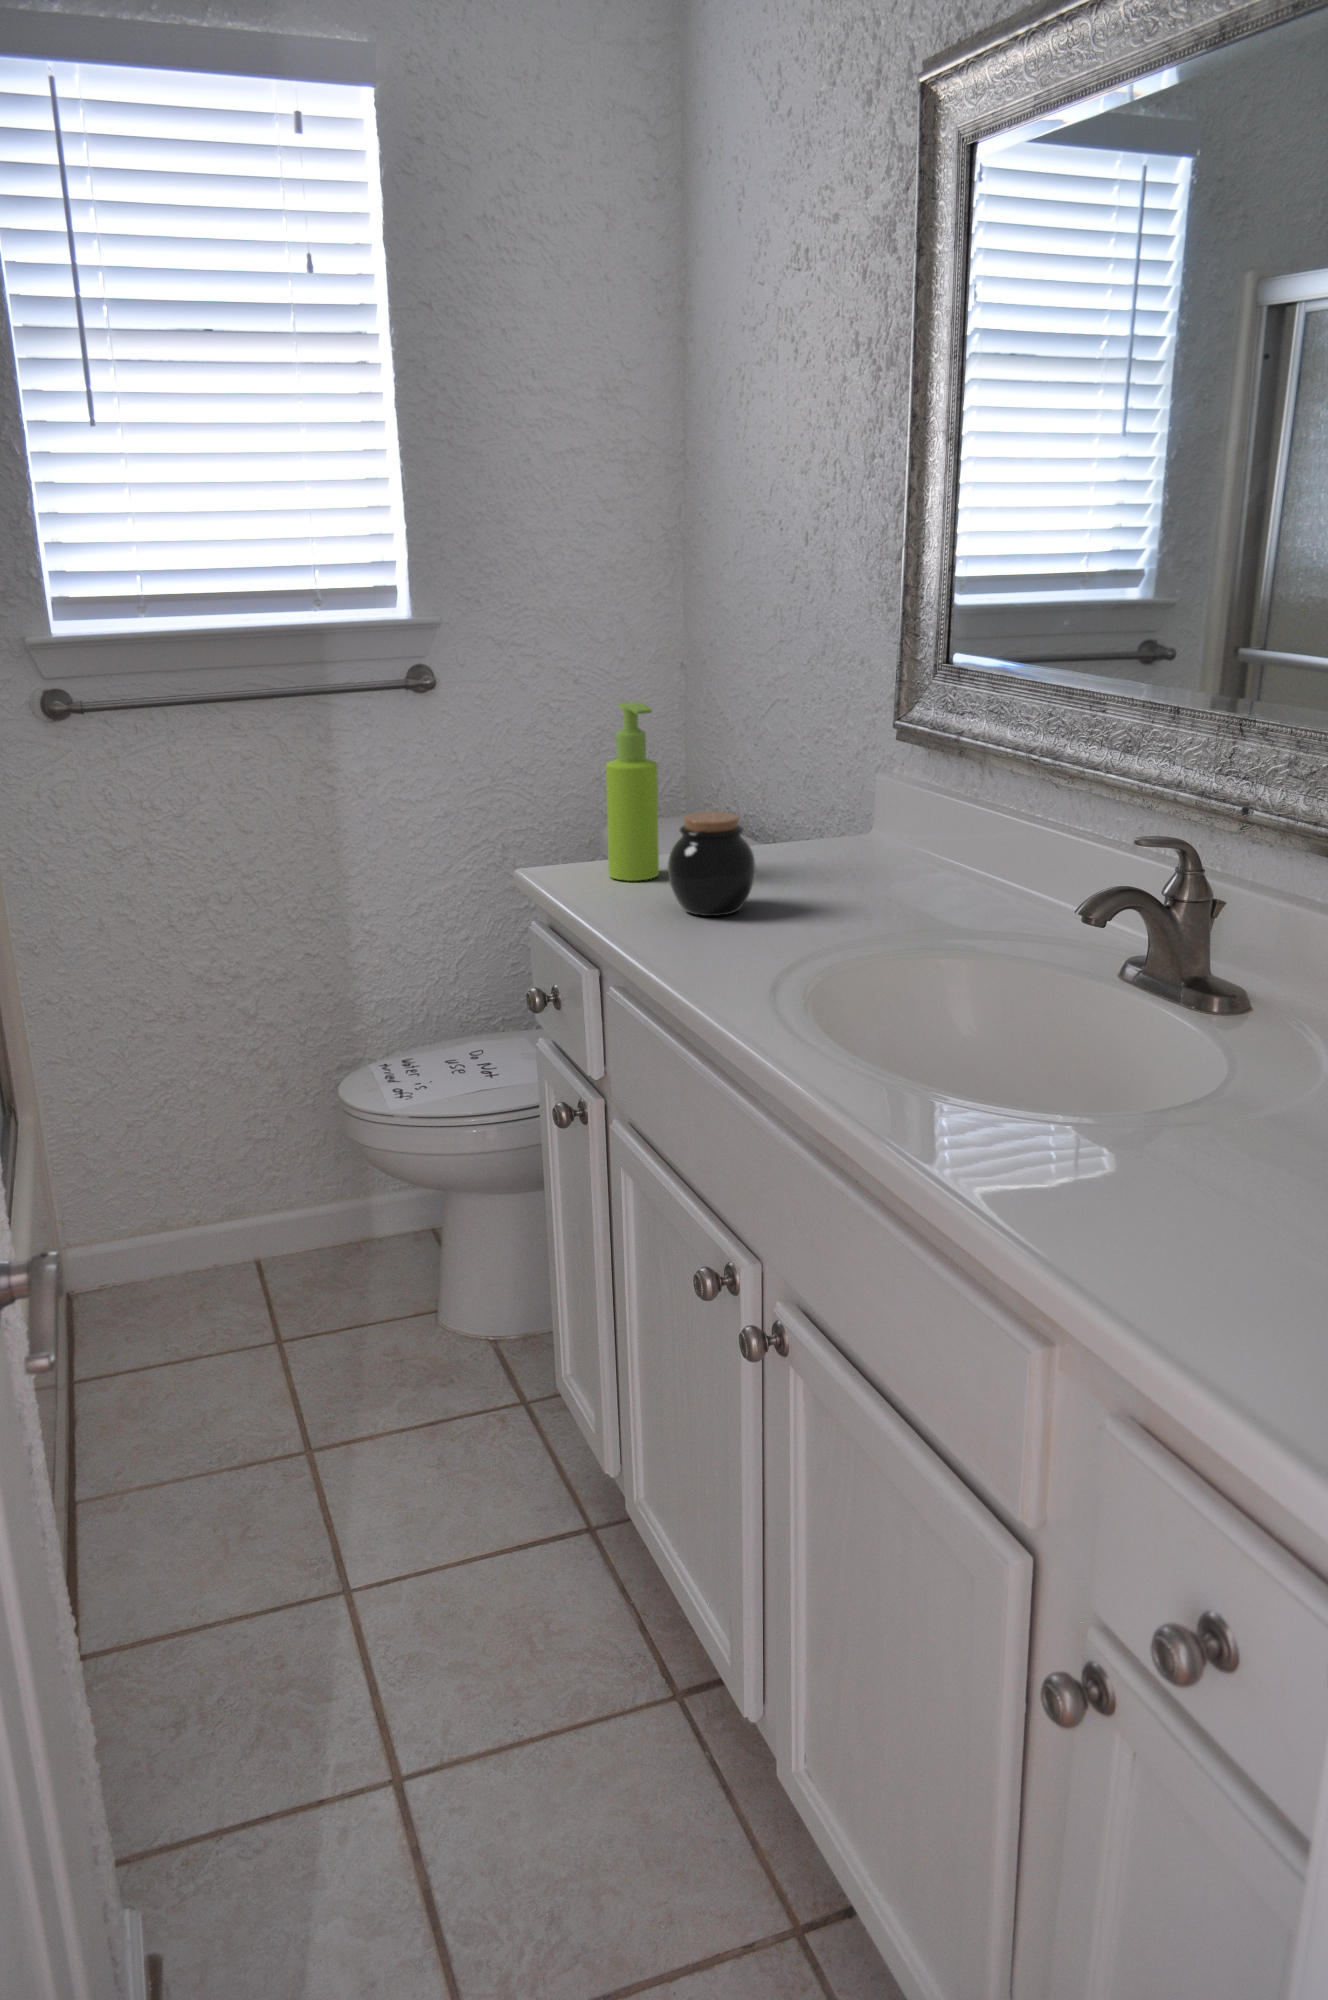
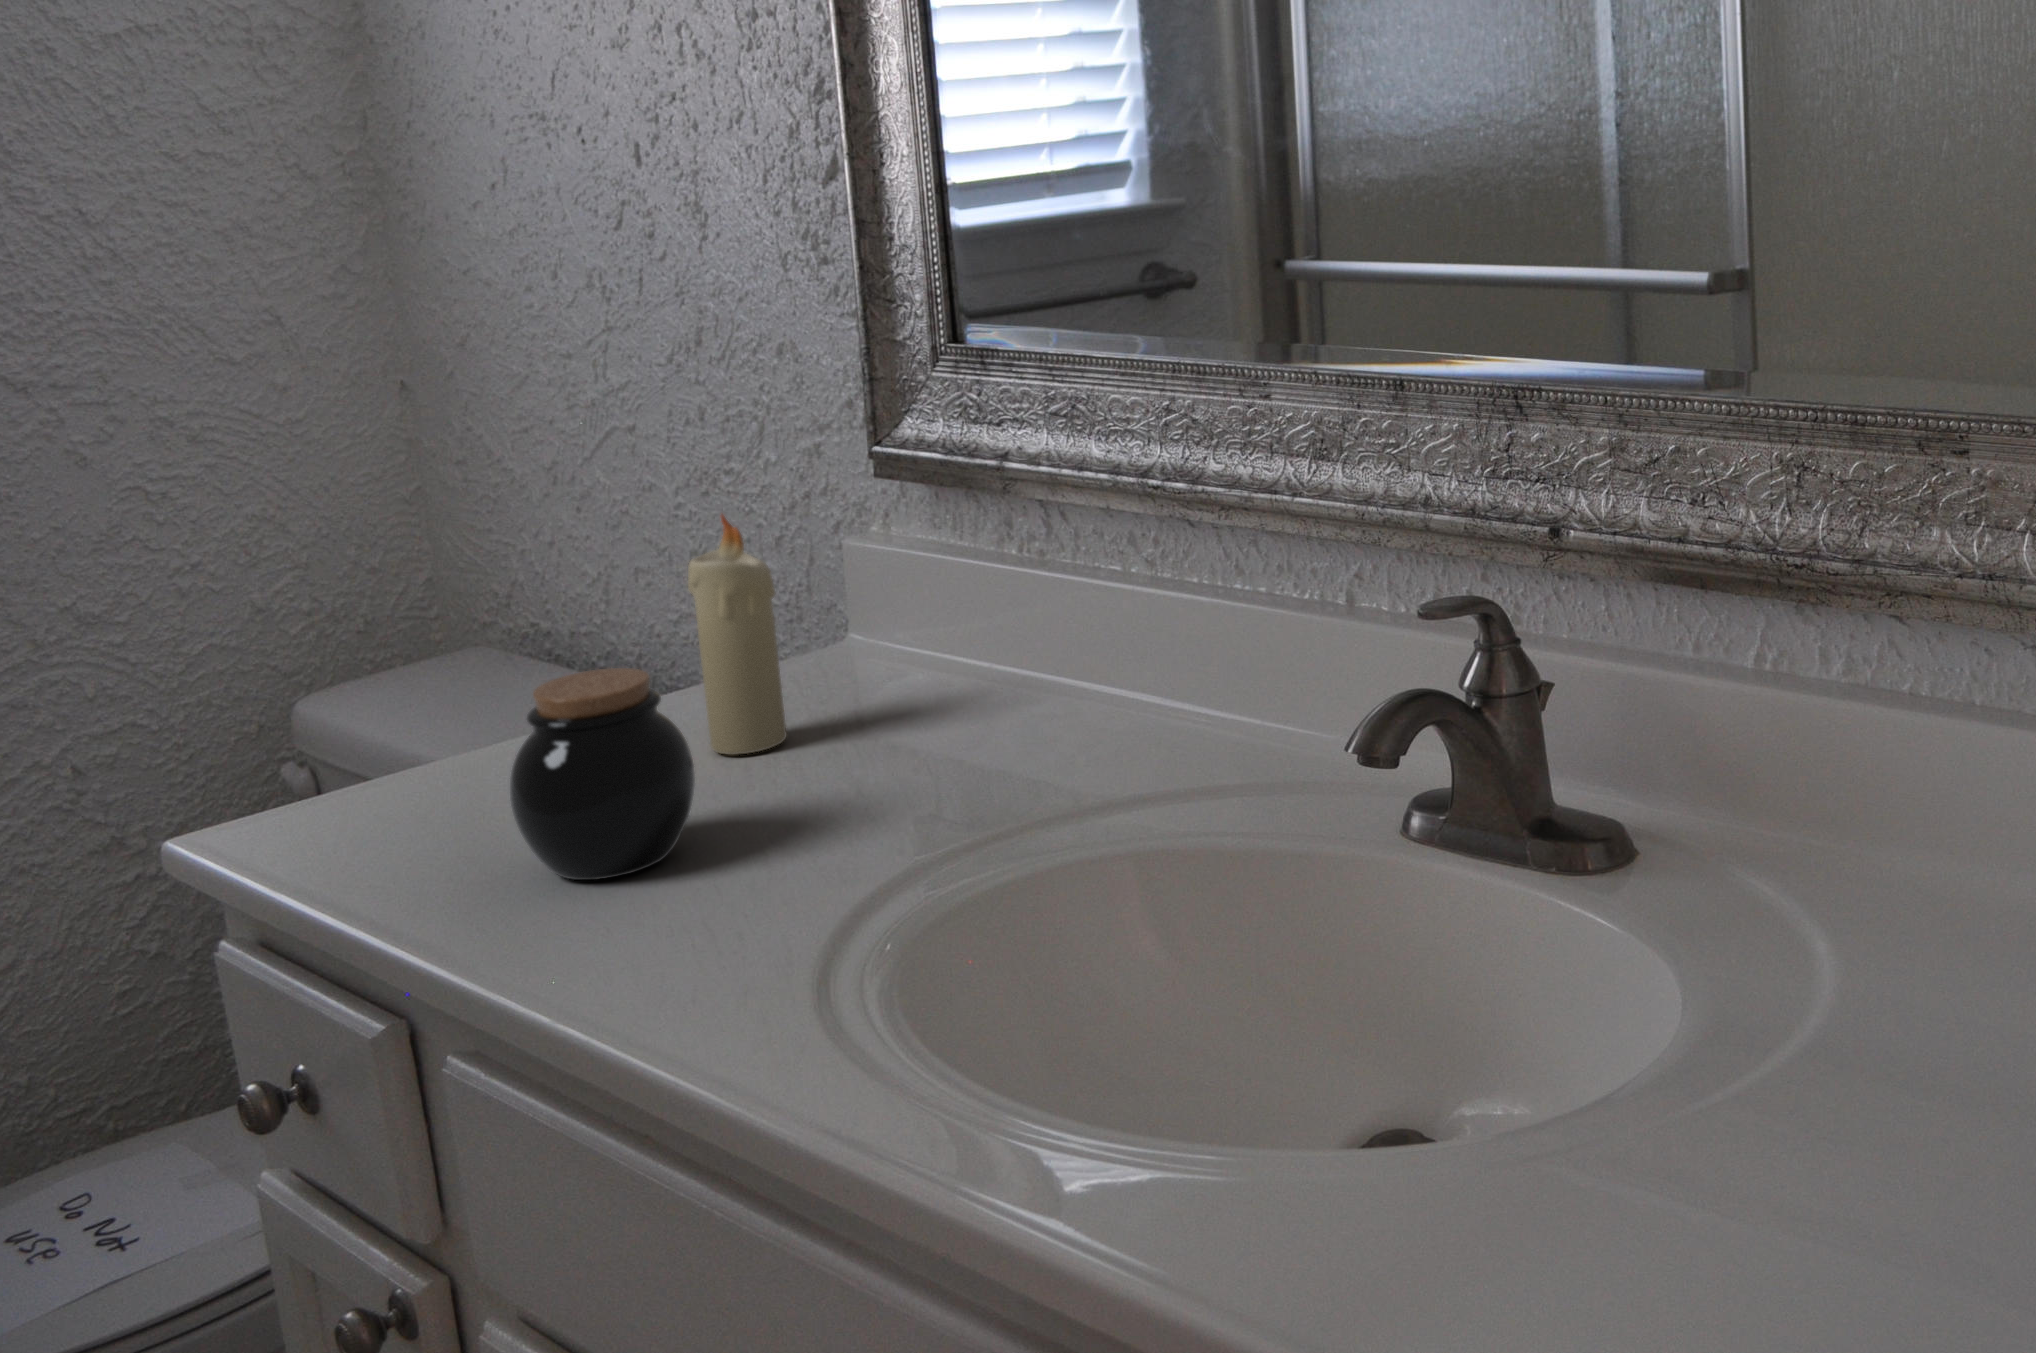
soap dispenser: present [606,702,659,881] -> none [330,480,470,833]
candle: none [777,743,821,875] -> present [688,515,786,755]

